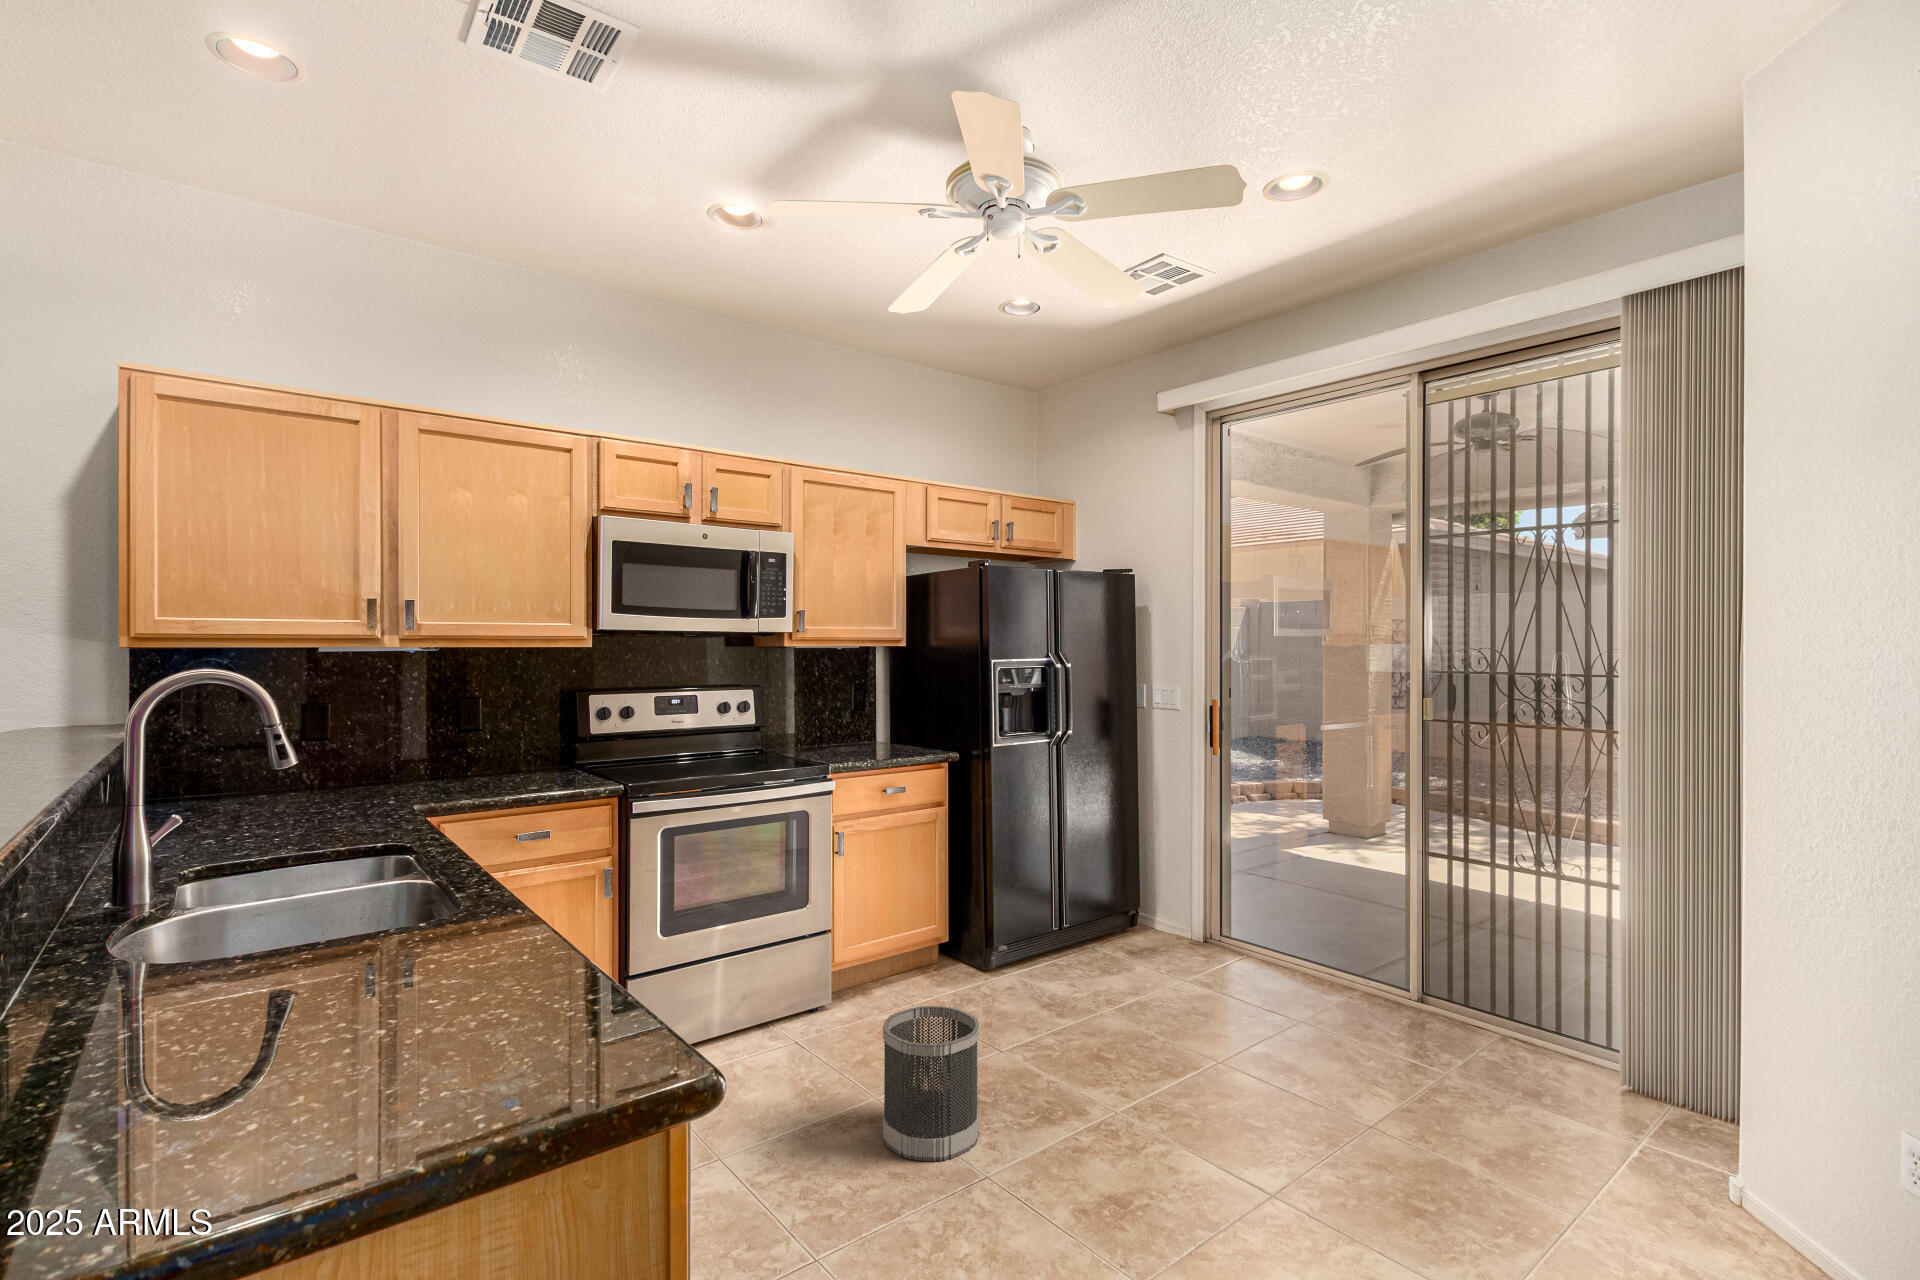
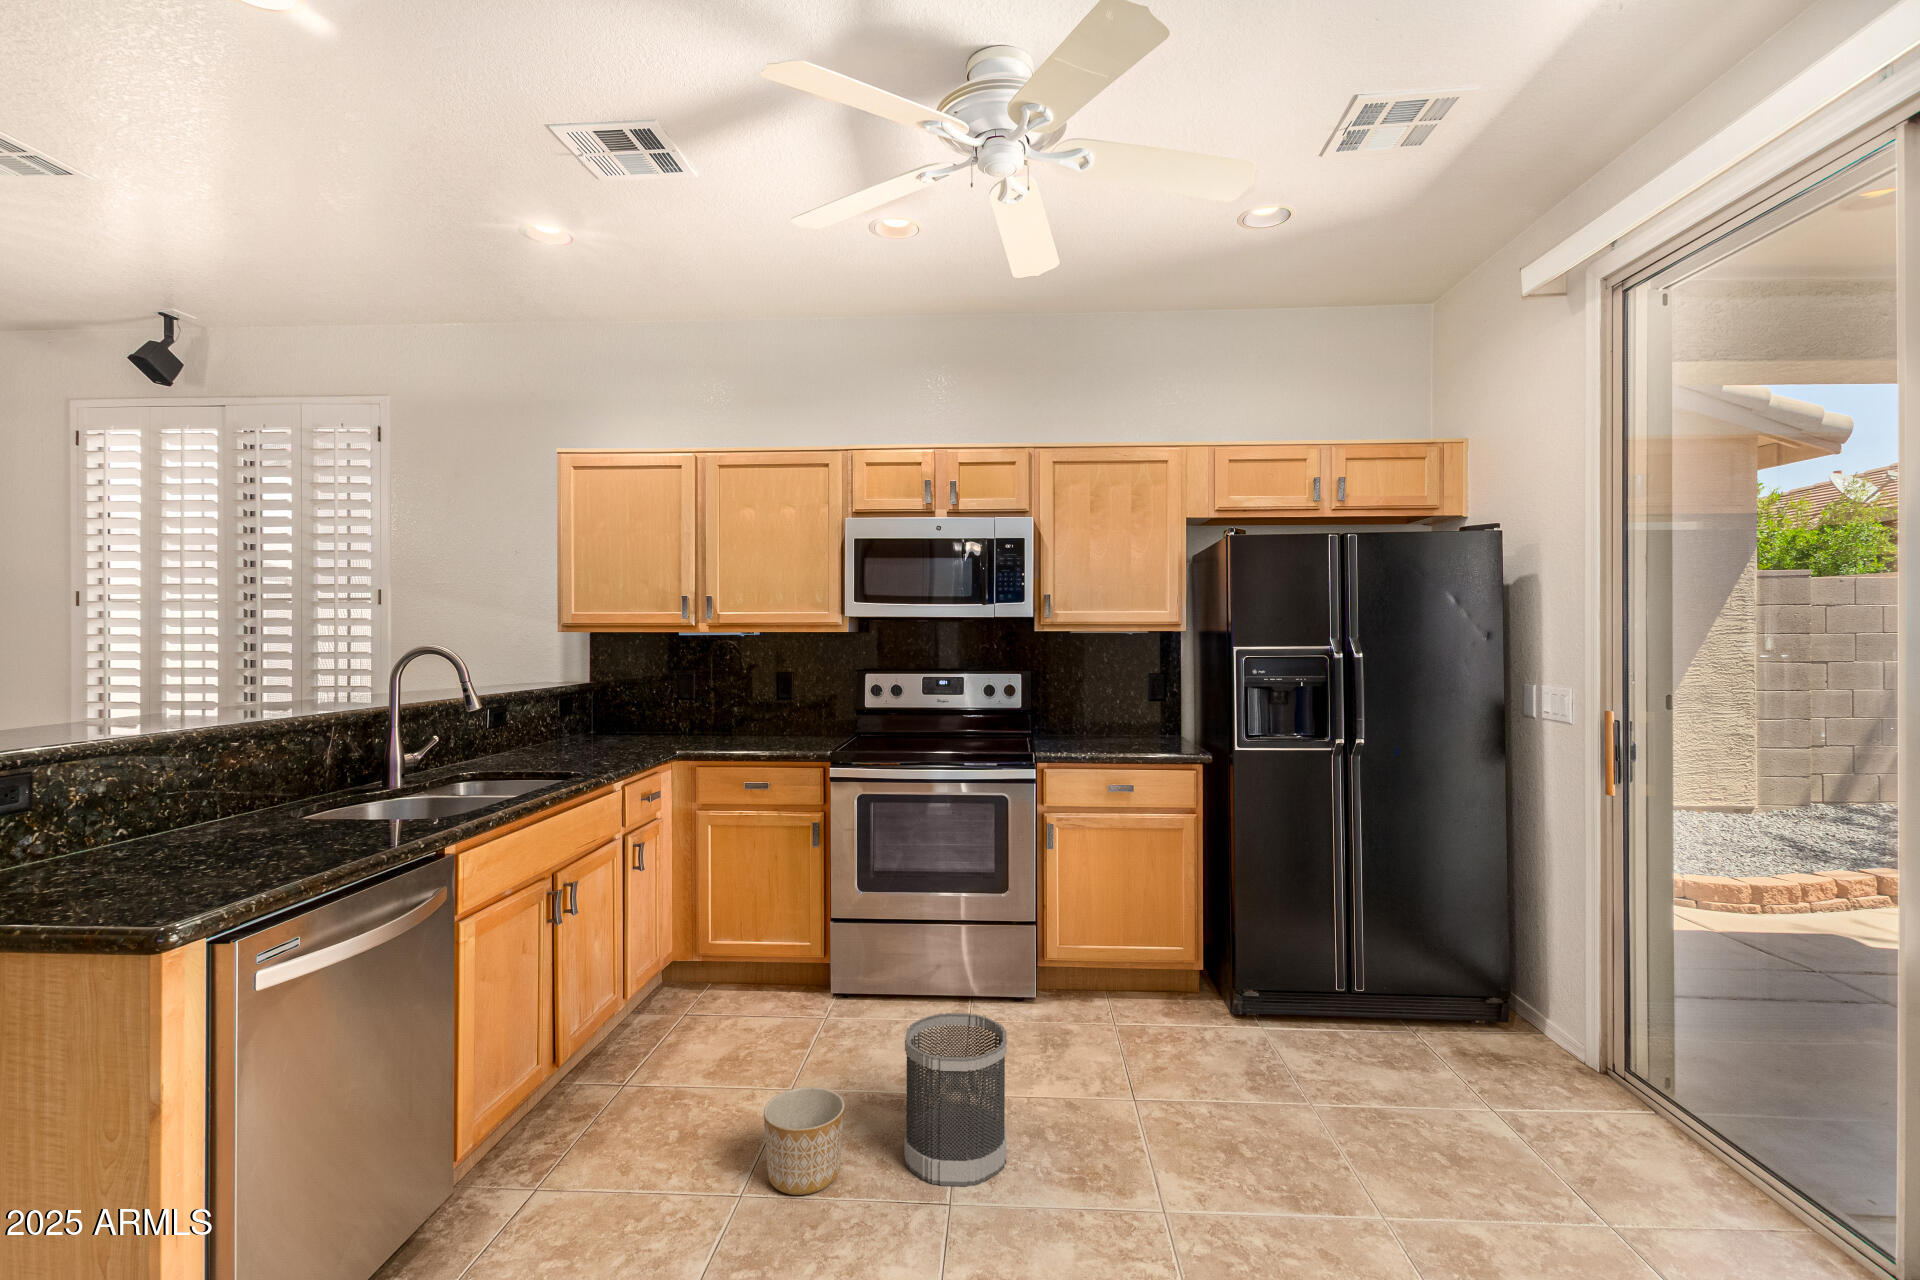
planter: none [796,1115,878,1224] -> present [764,1087,845,1195]

